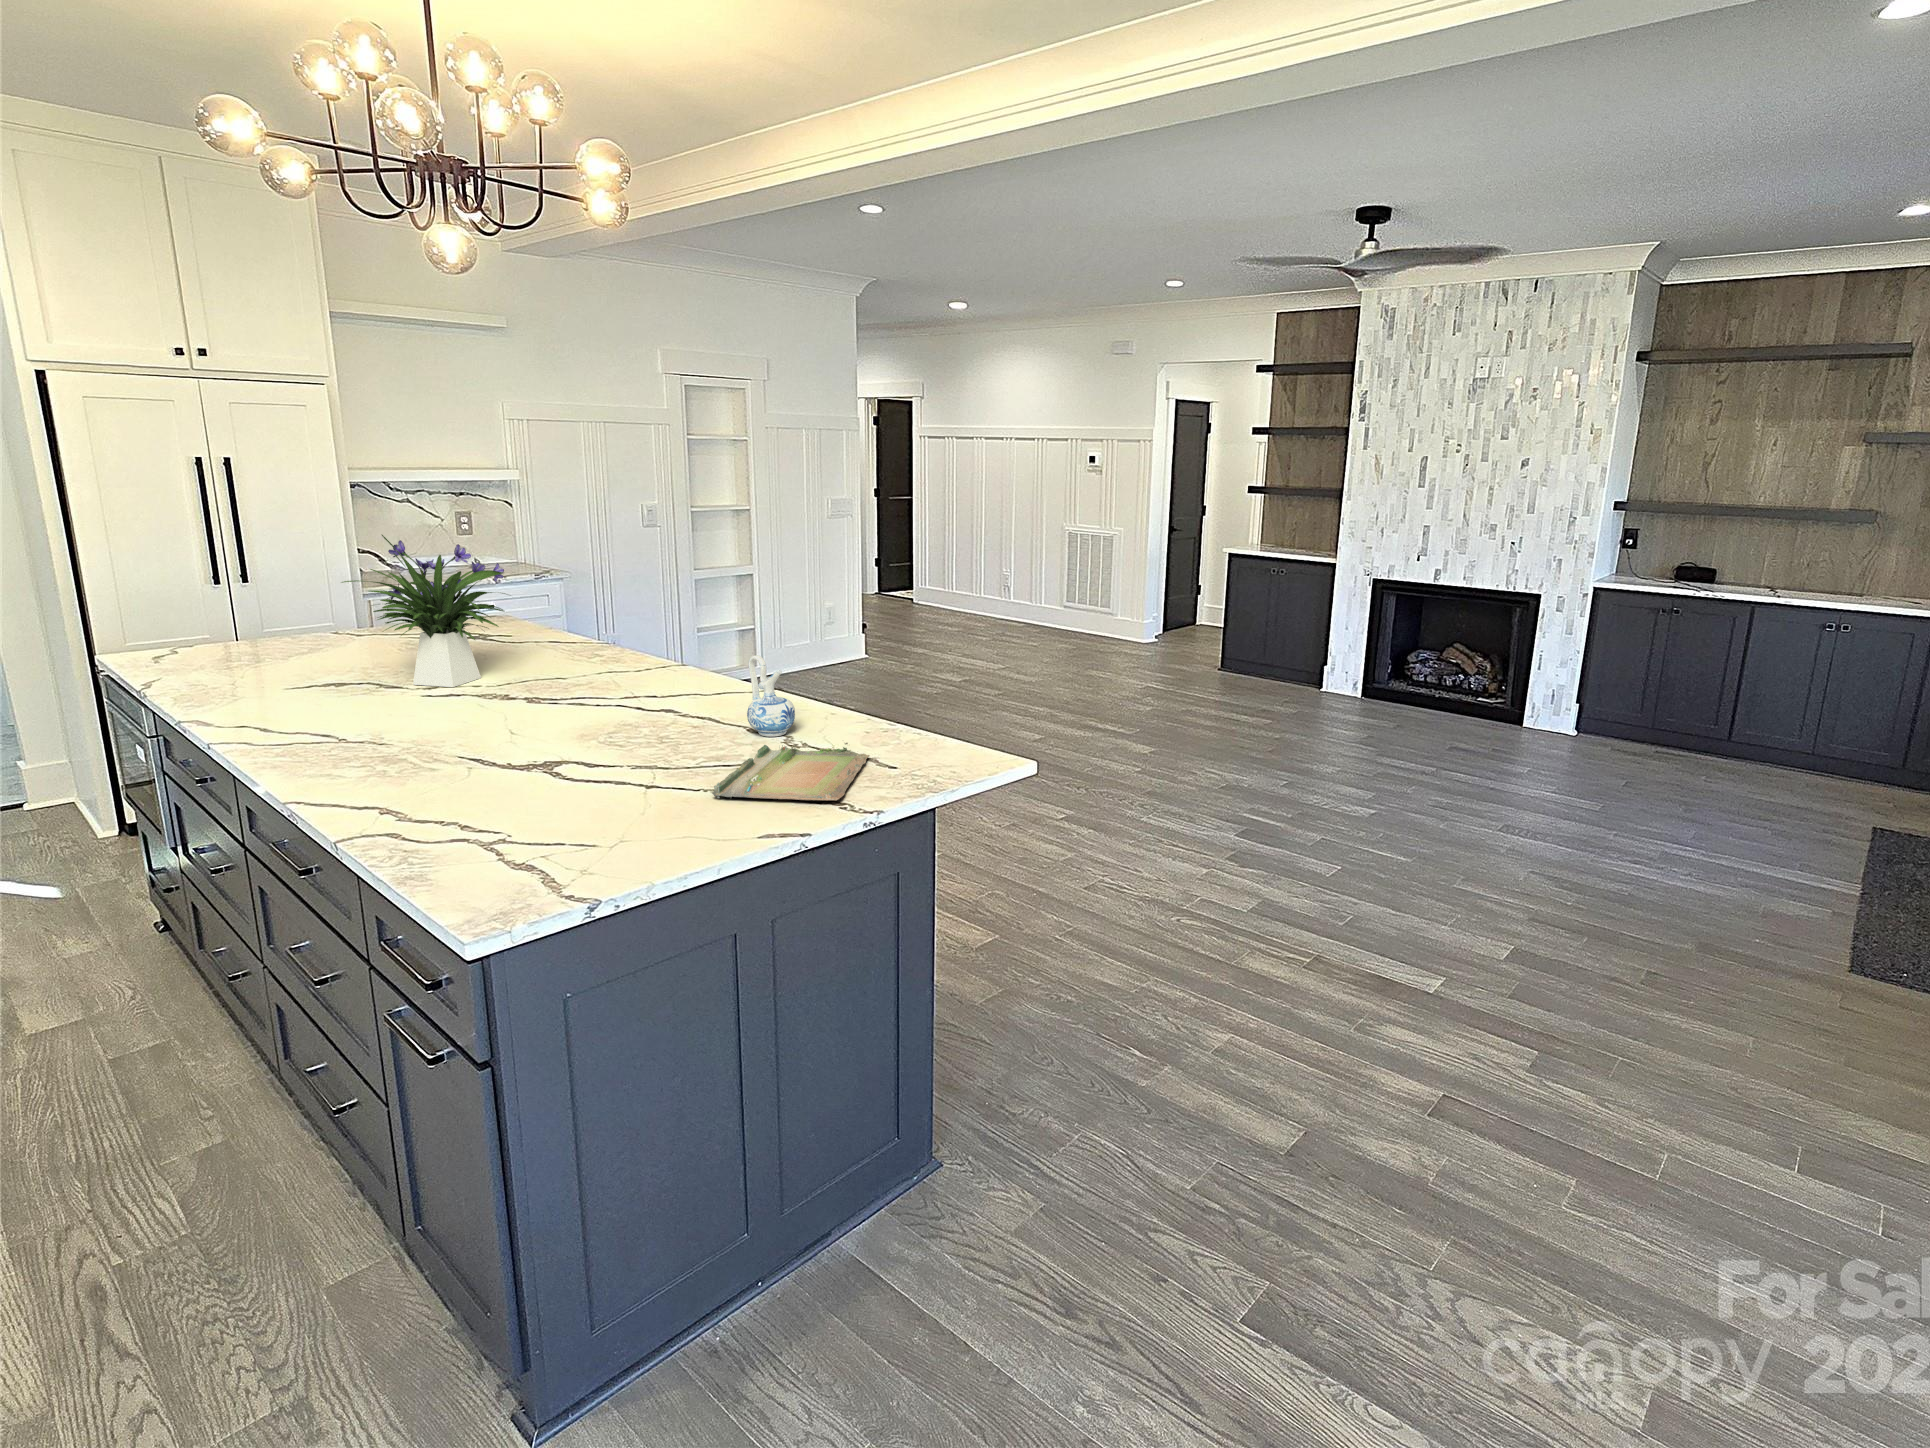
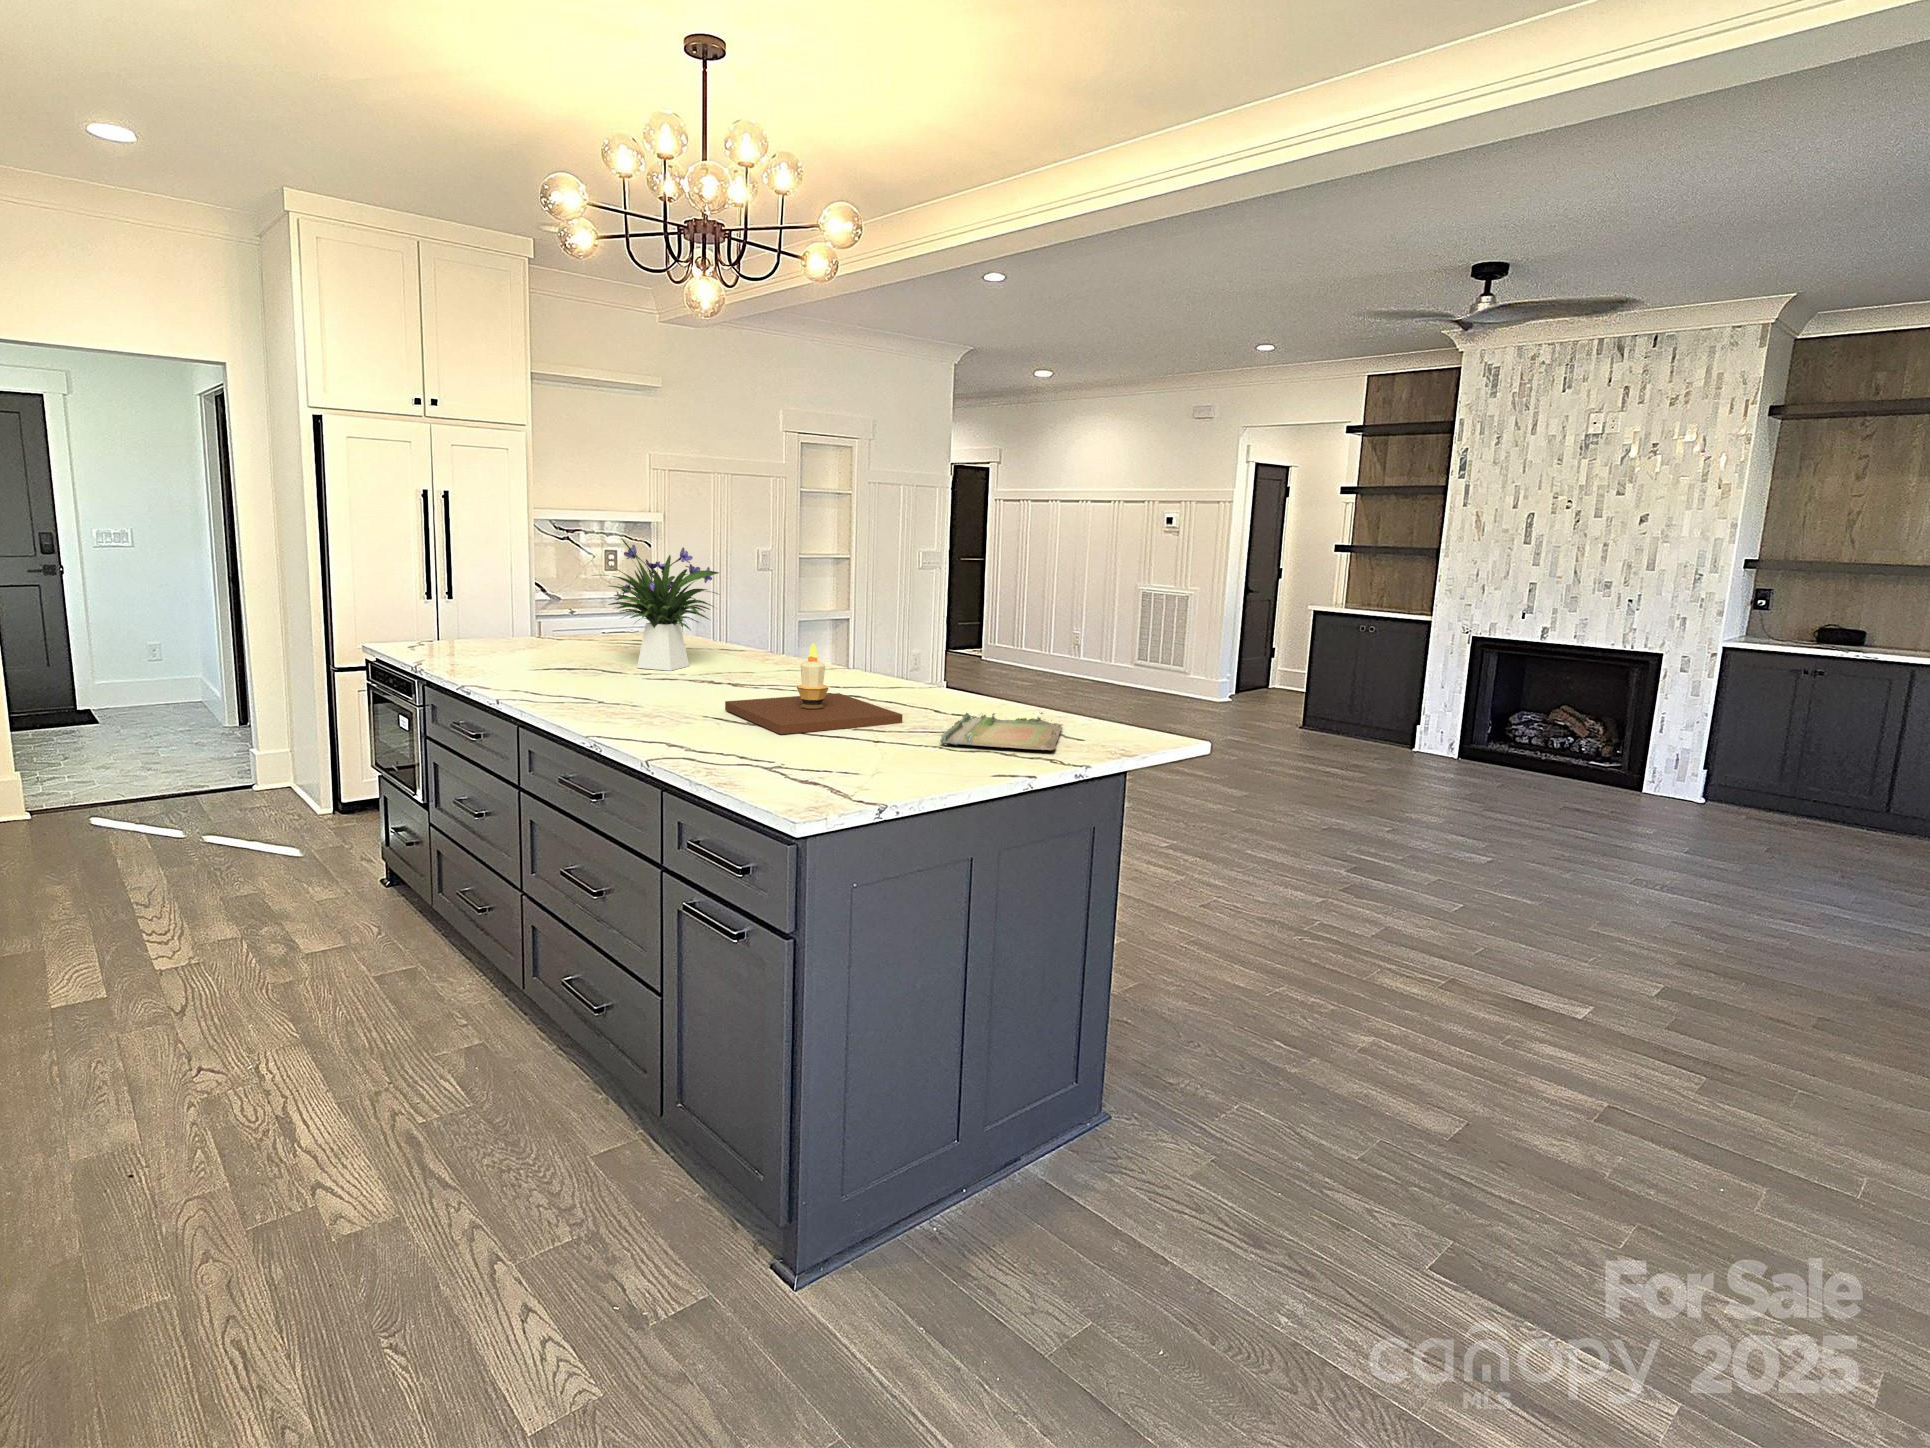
ceramic pitcher: present [747,655,795,737] -> none [944,638,986,710]
candle: none [481,675,688,791] -> present [725,644,902,734]

